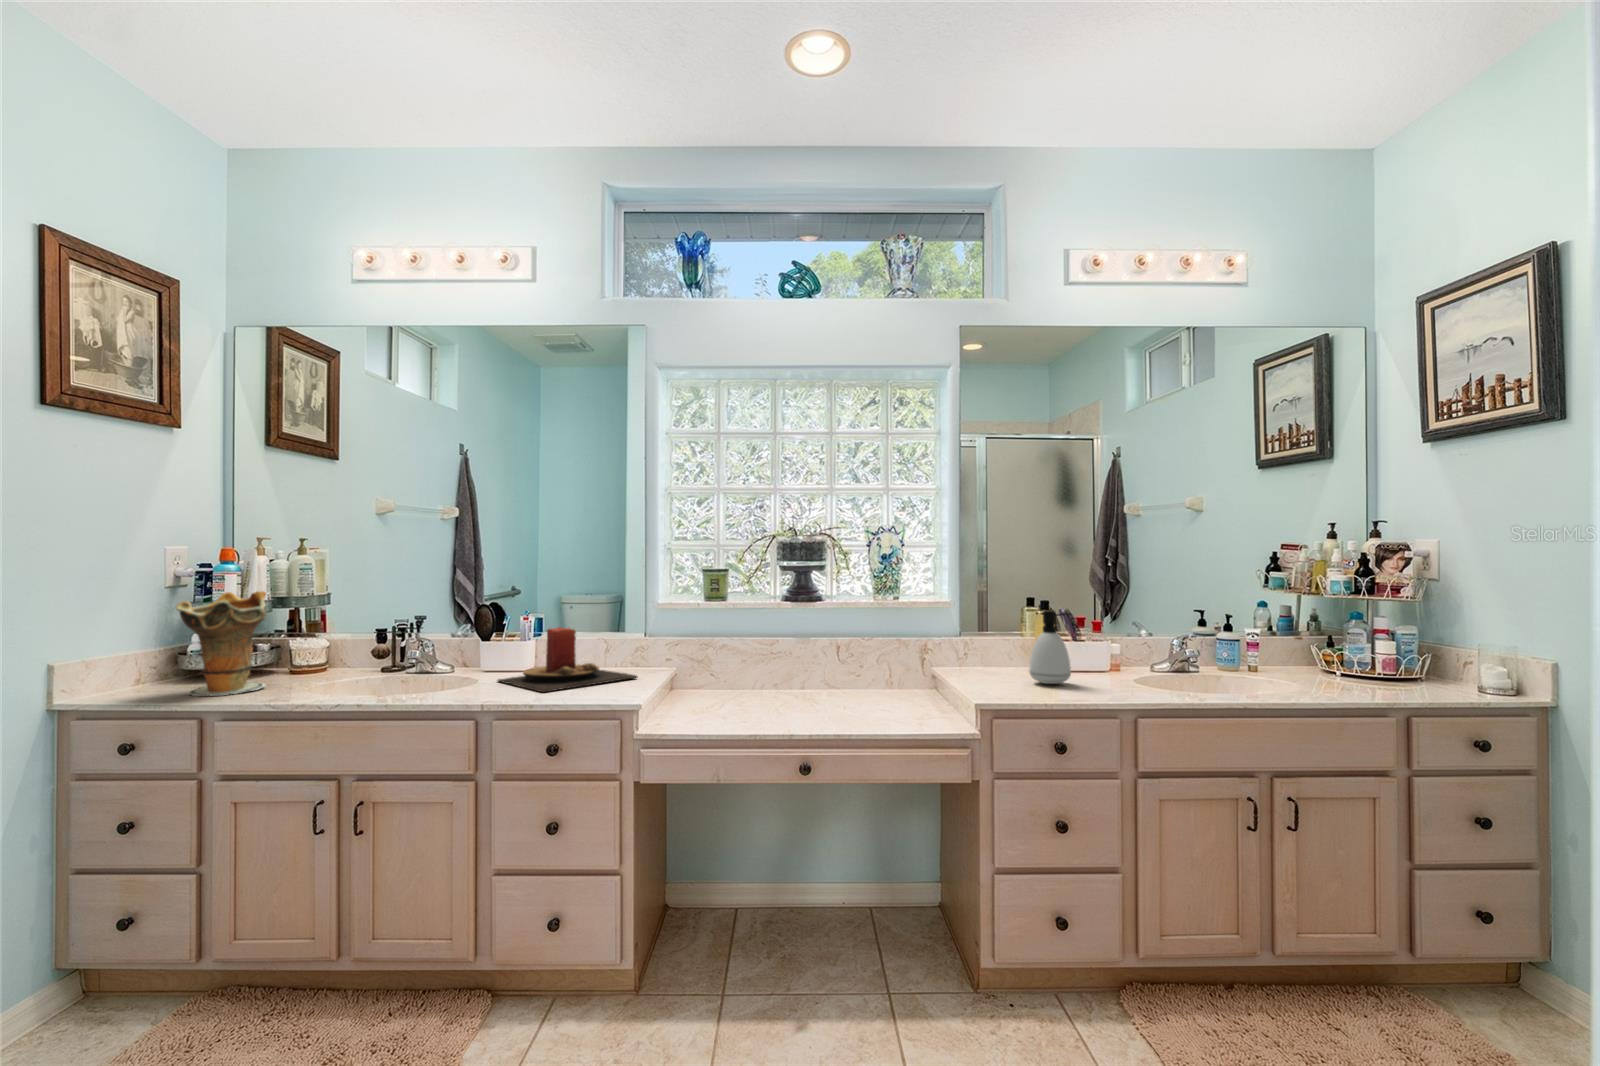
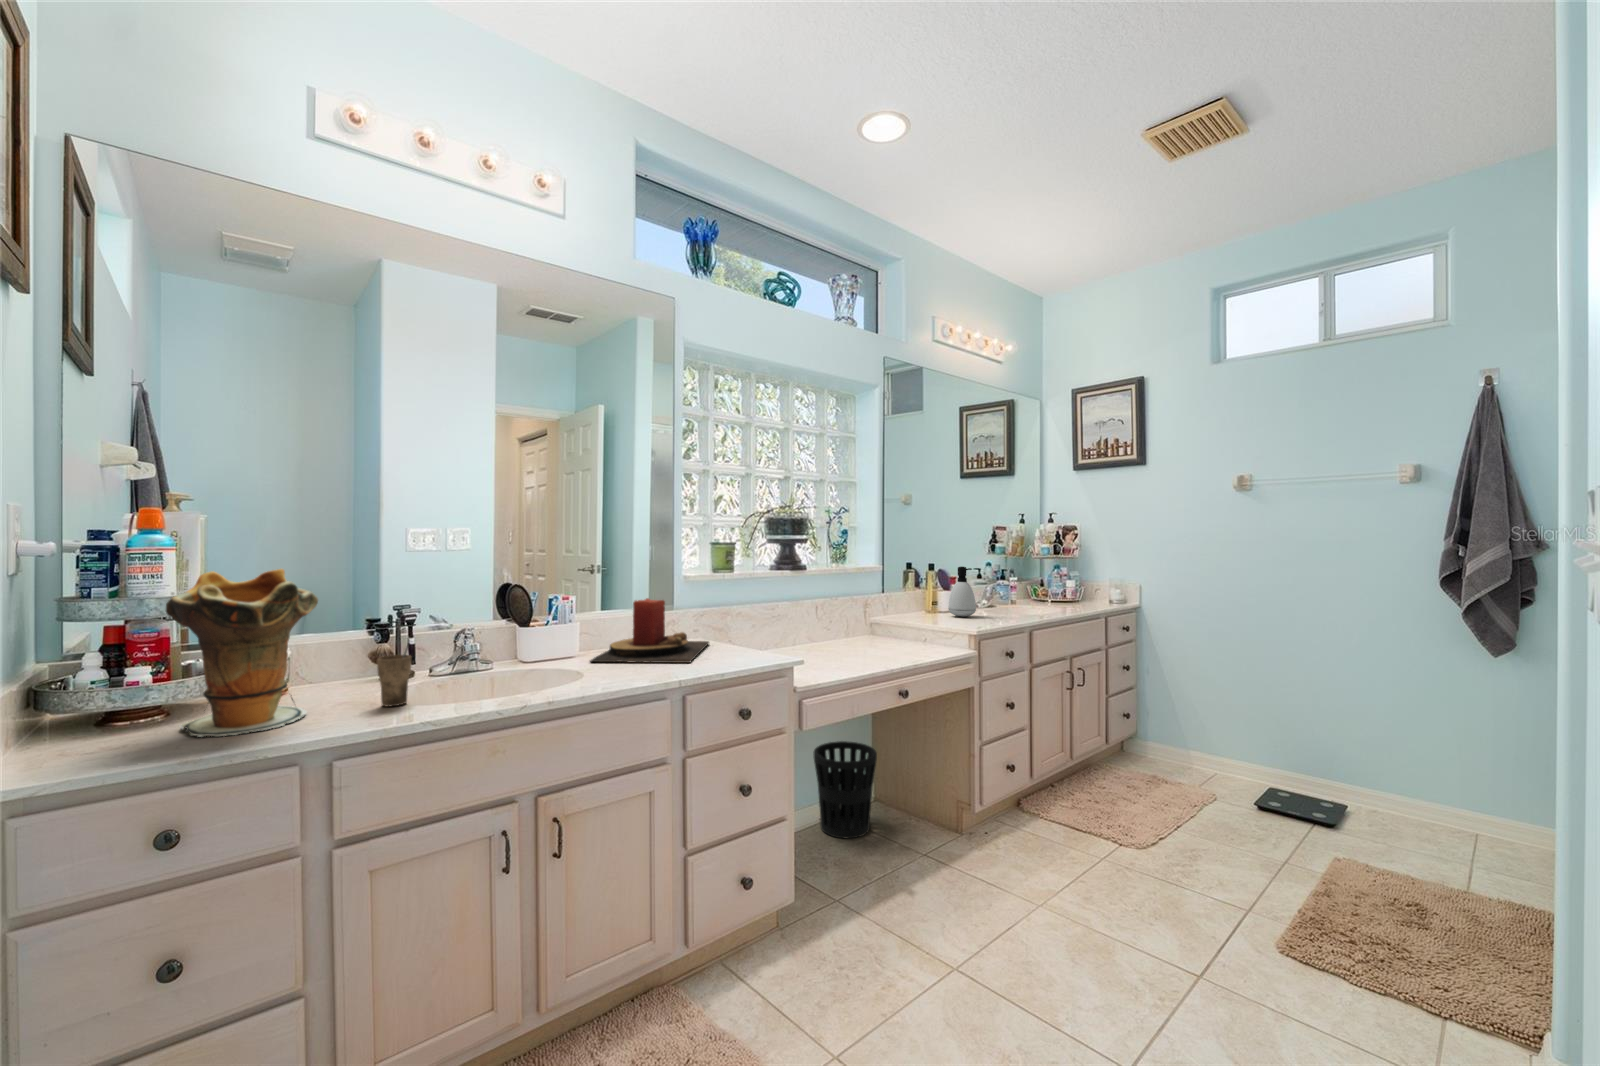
cup: none [290,648,315,693] -> present [377,644,411,707]
wastebasket: none [812,821,891,947] -> present [813,741,877,838]

